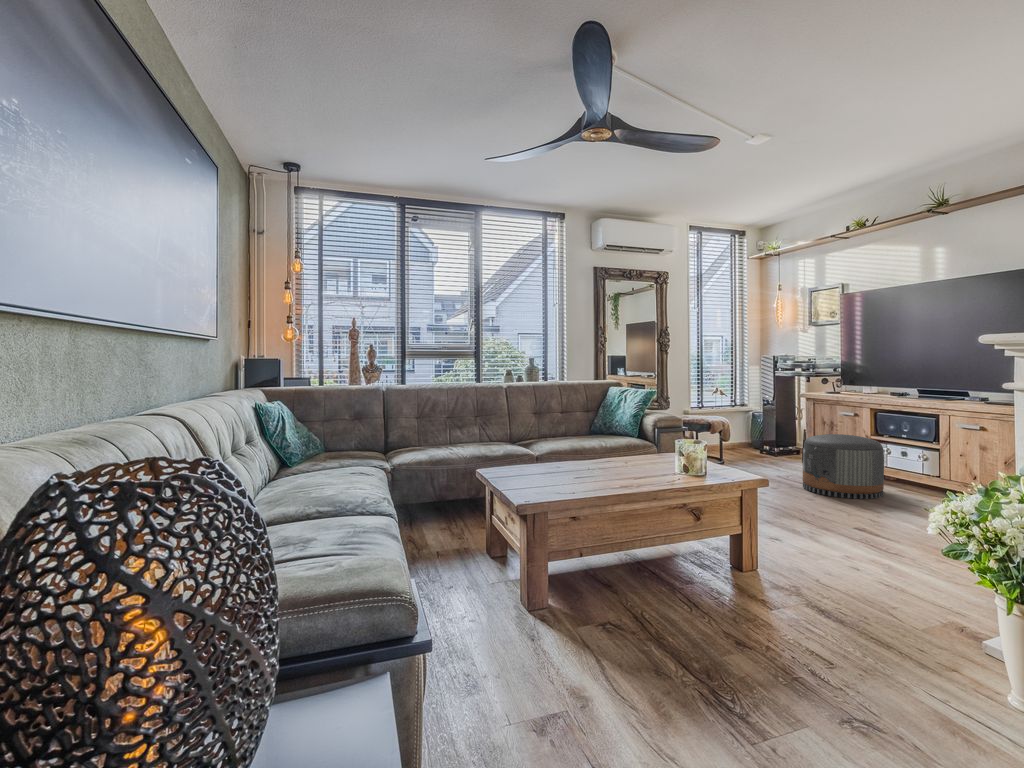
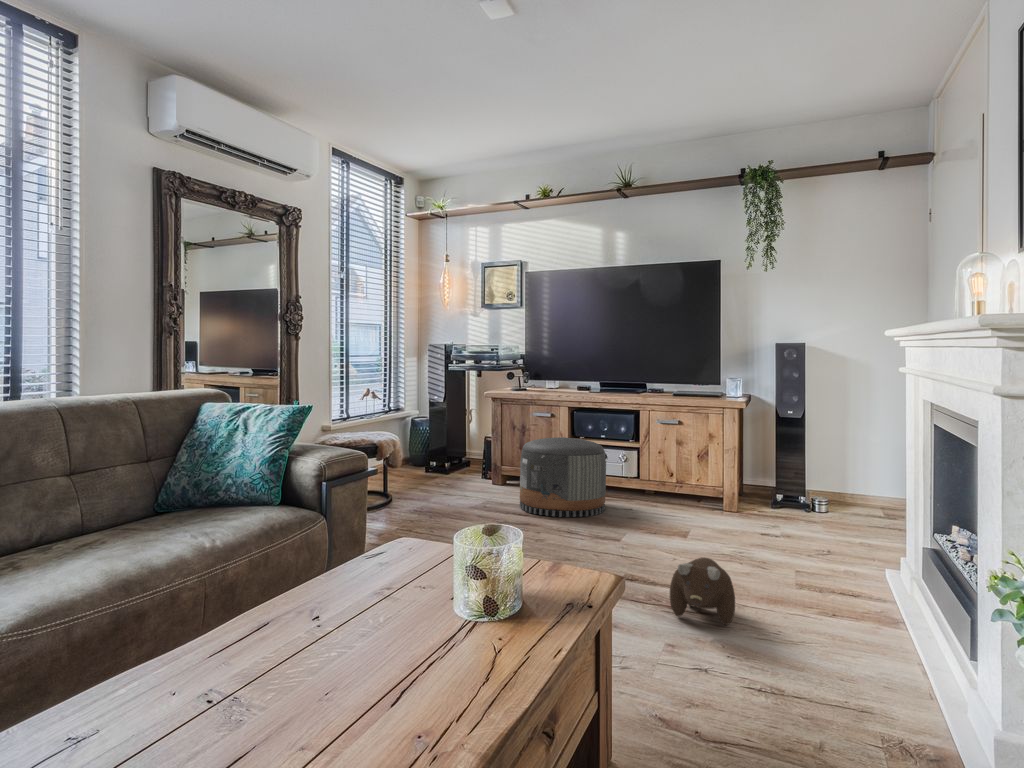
plush toy: none [817,524,878,573] -> present [670,557,735,625]

